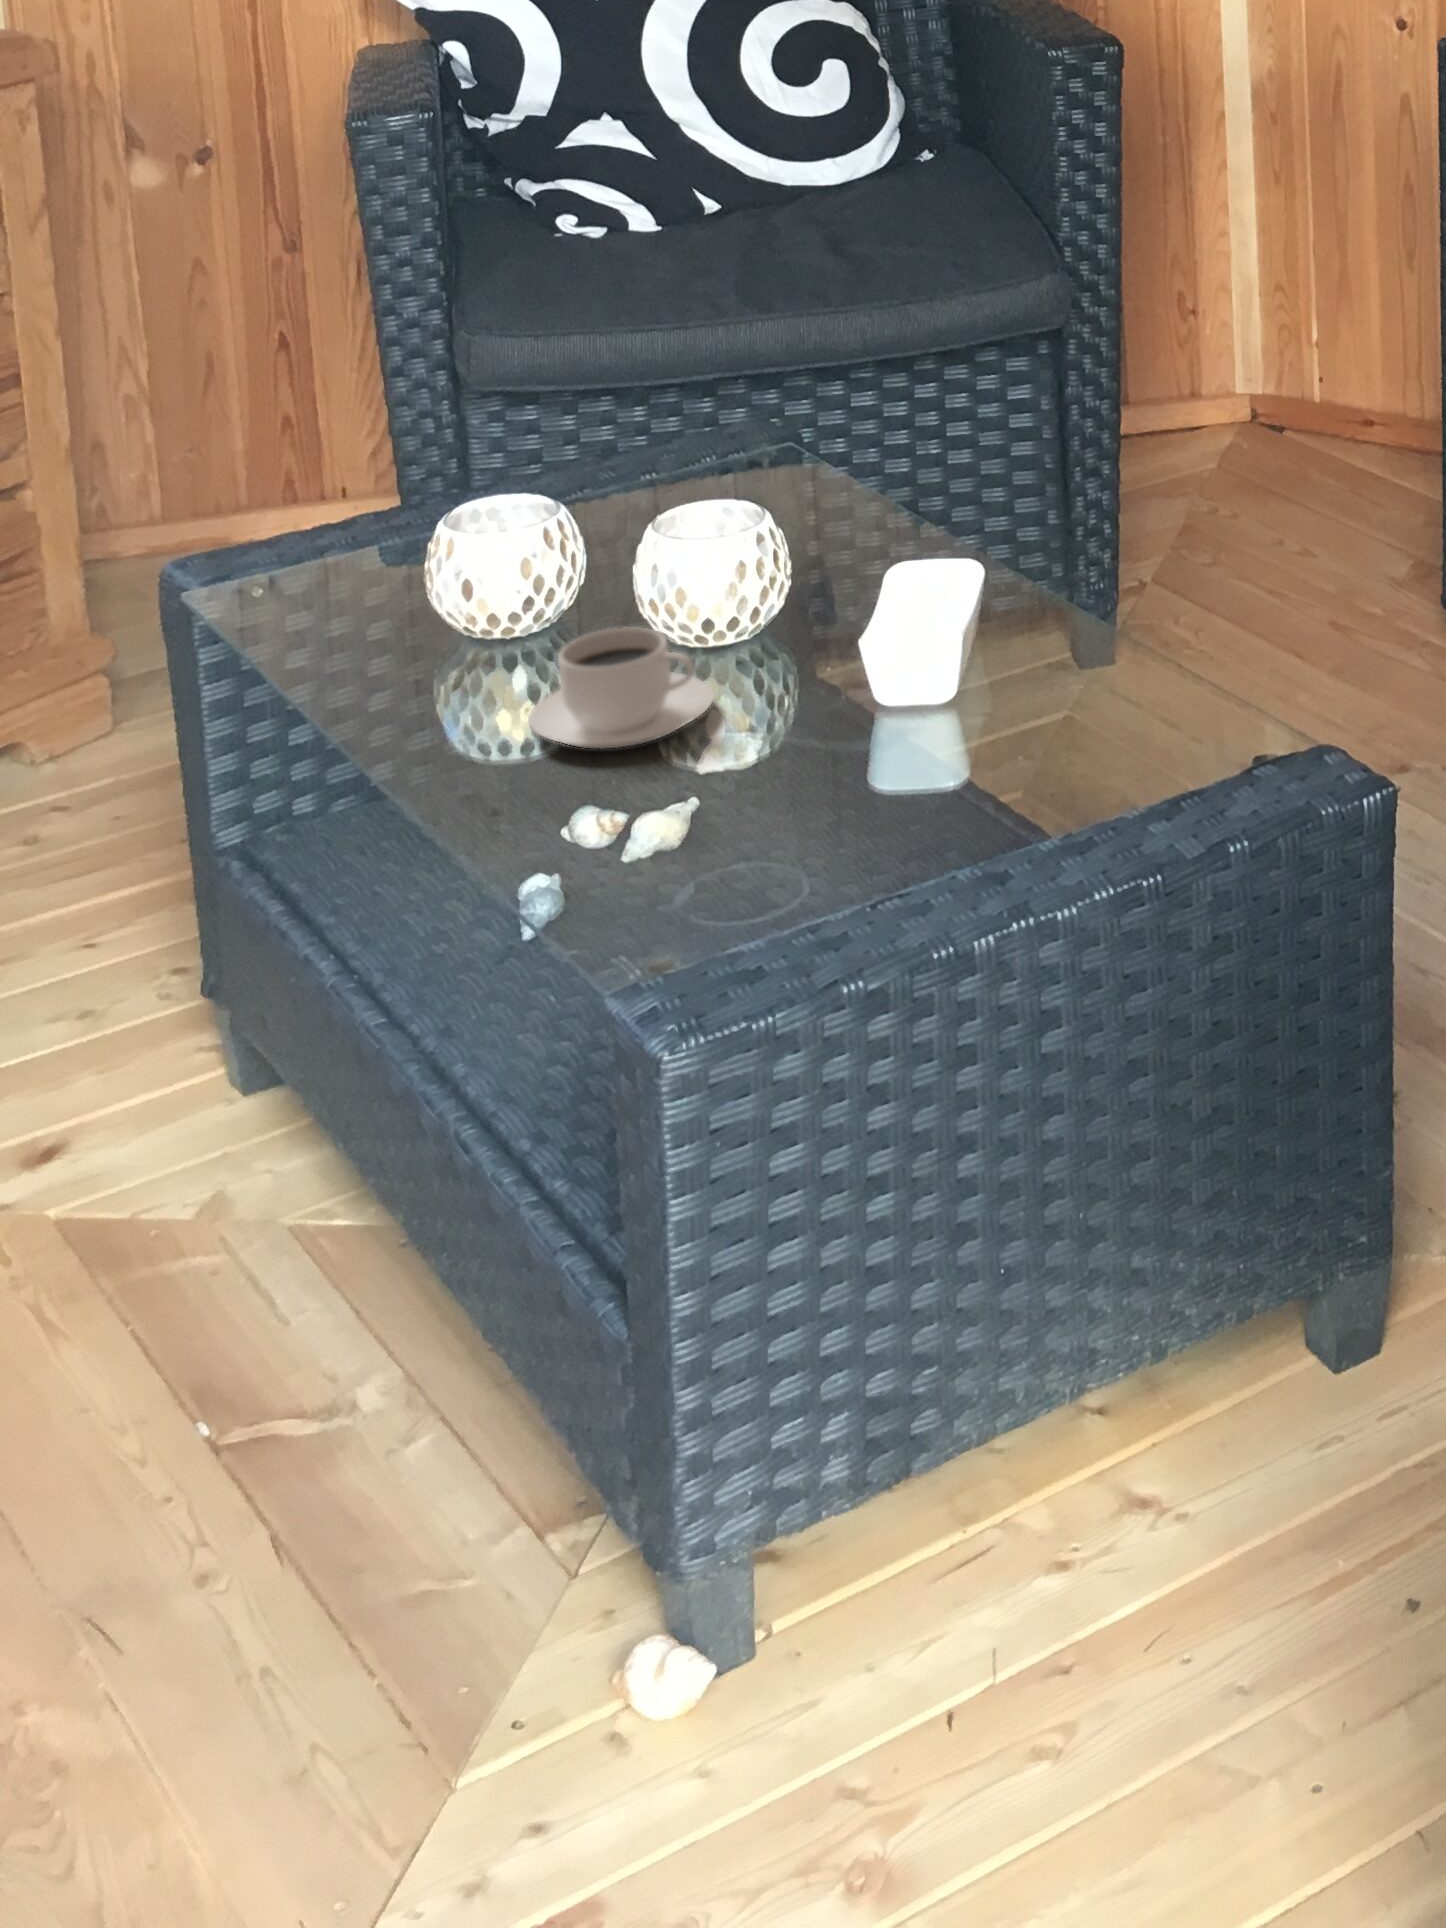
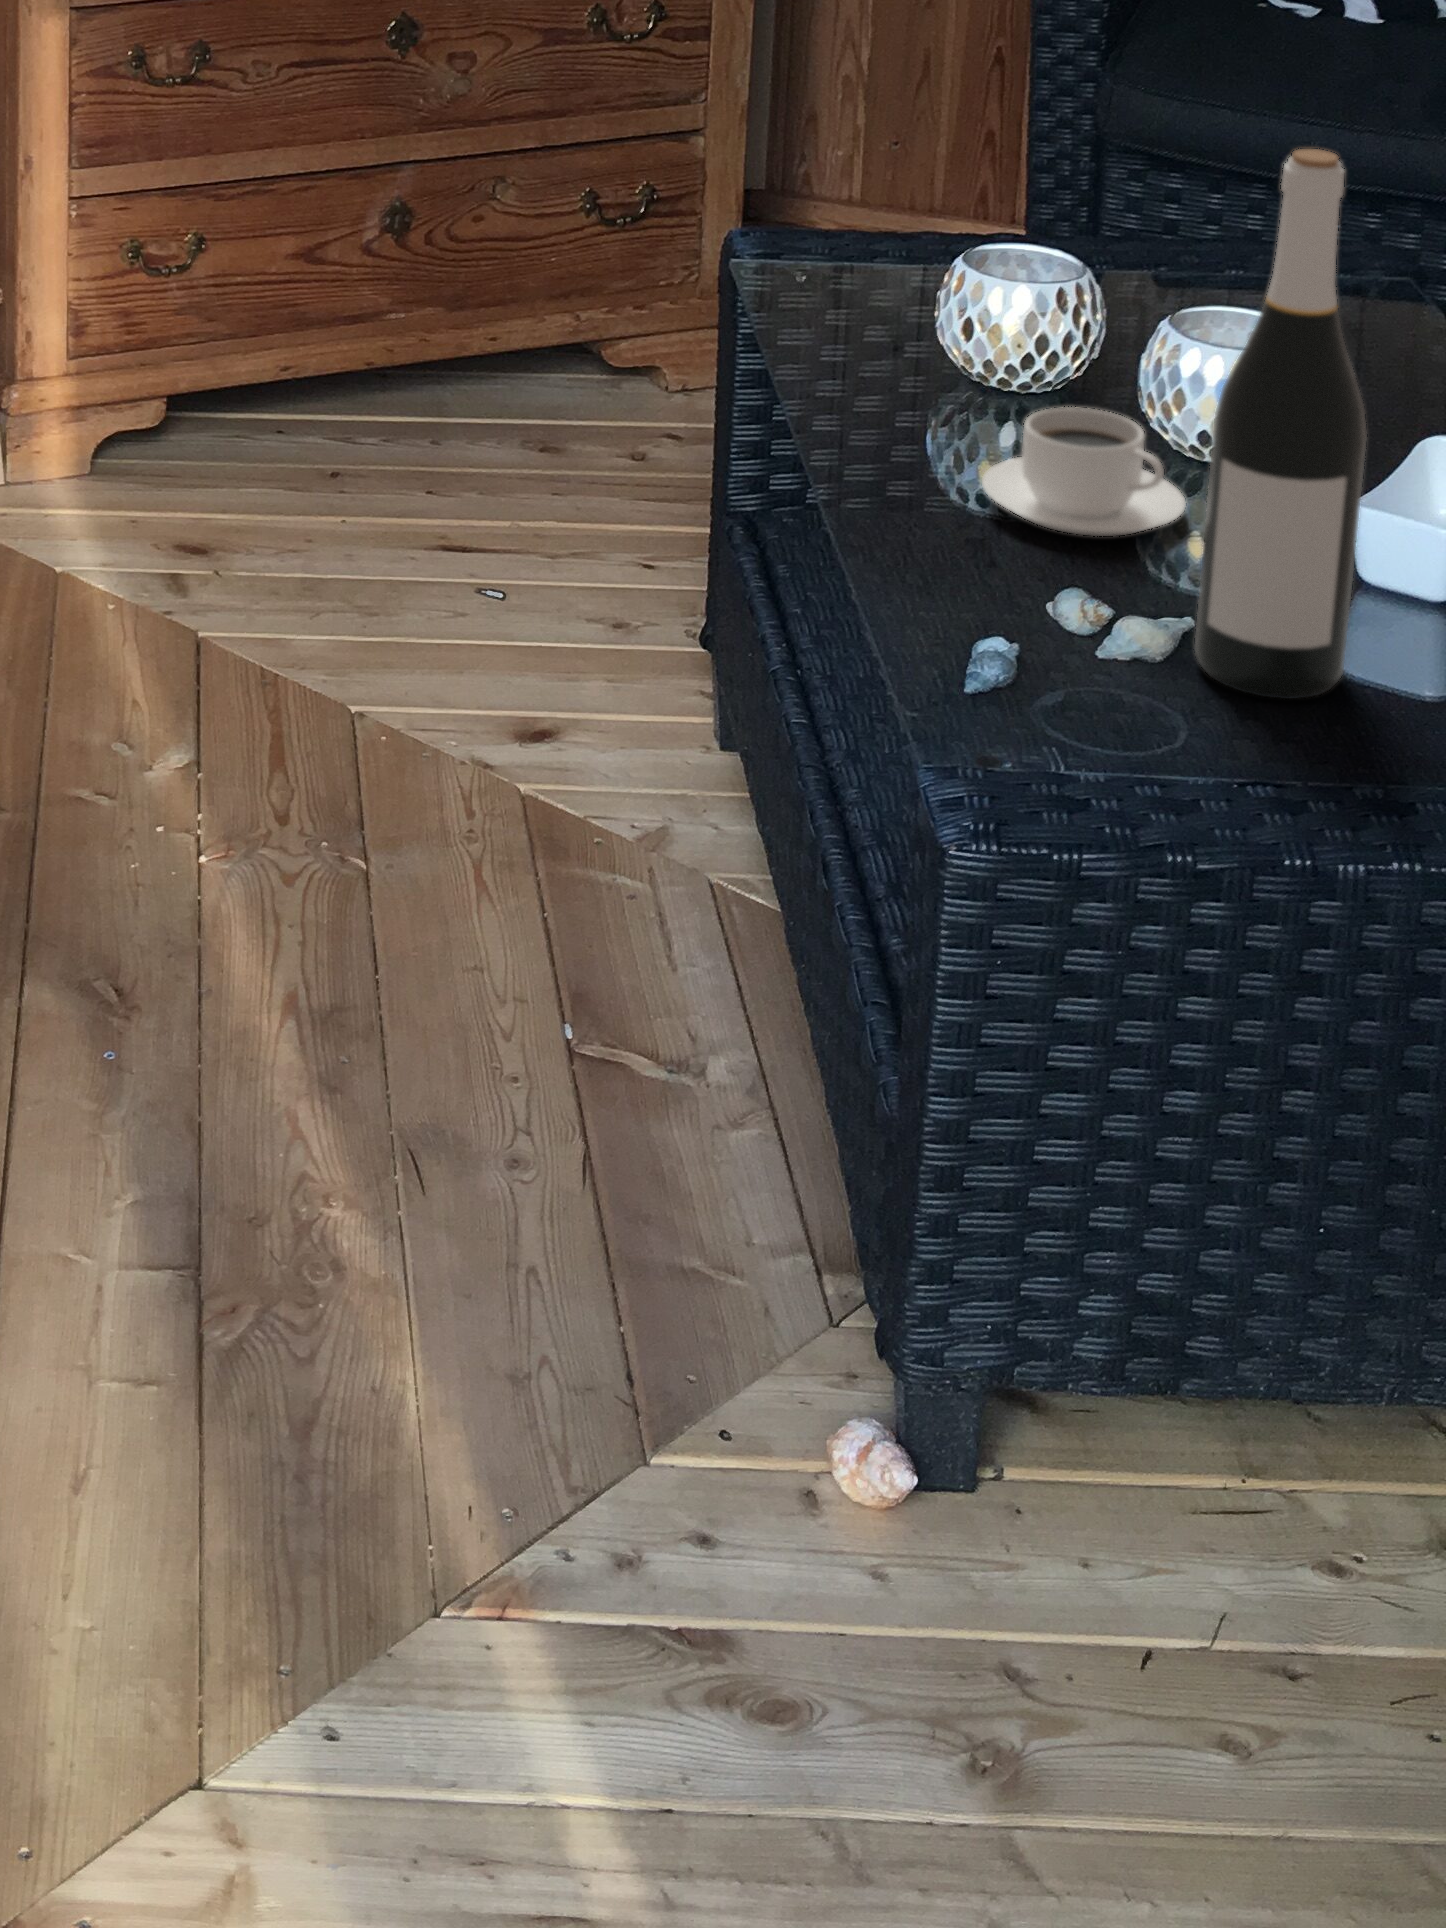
wine bottle: none [761,340,904,832] -> present [1195,149,1367,699]

